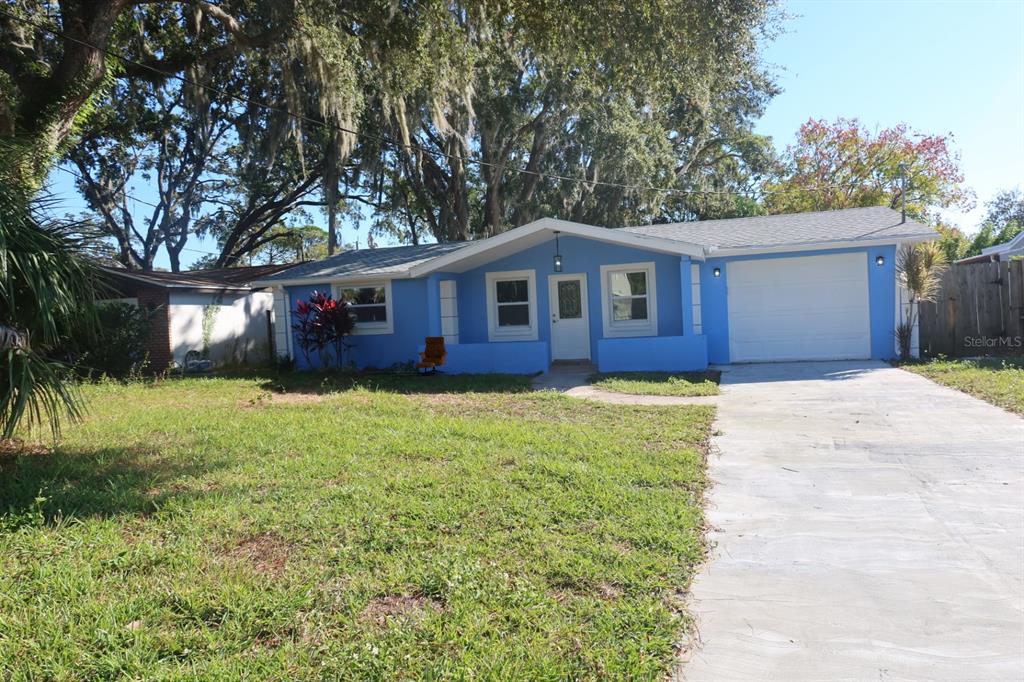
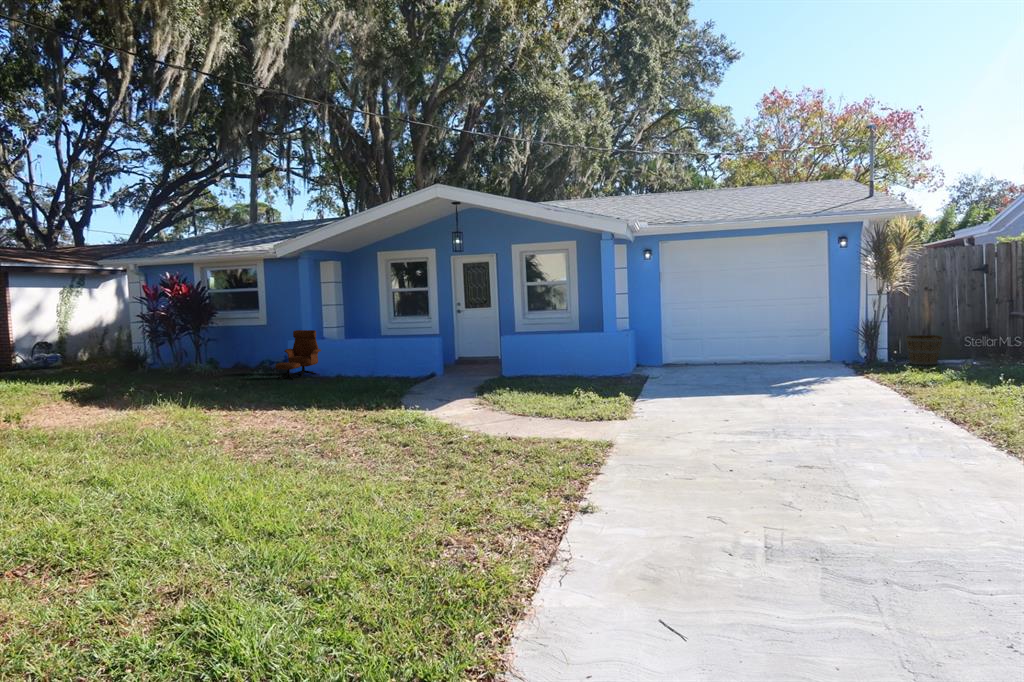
wooden bucket: none [933,336,965,361] -> present [905,335,943,365]

